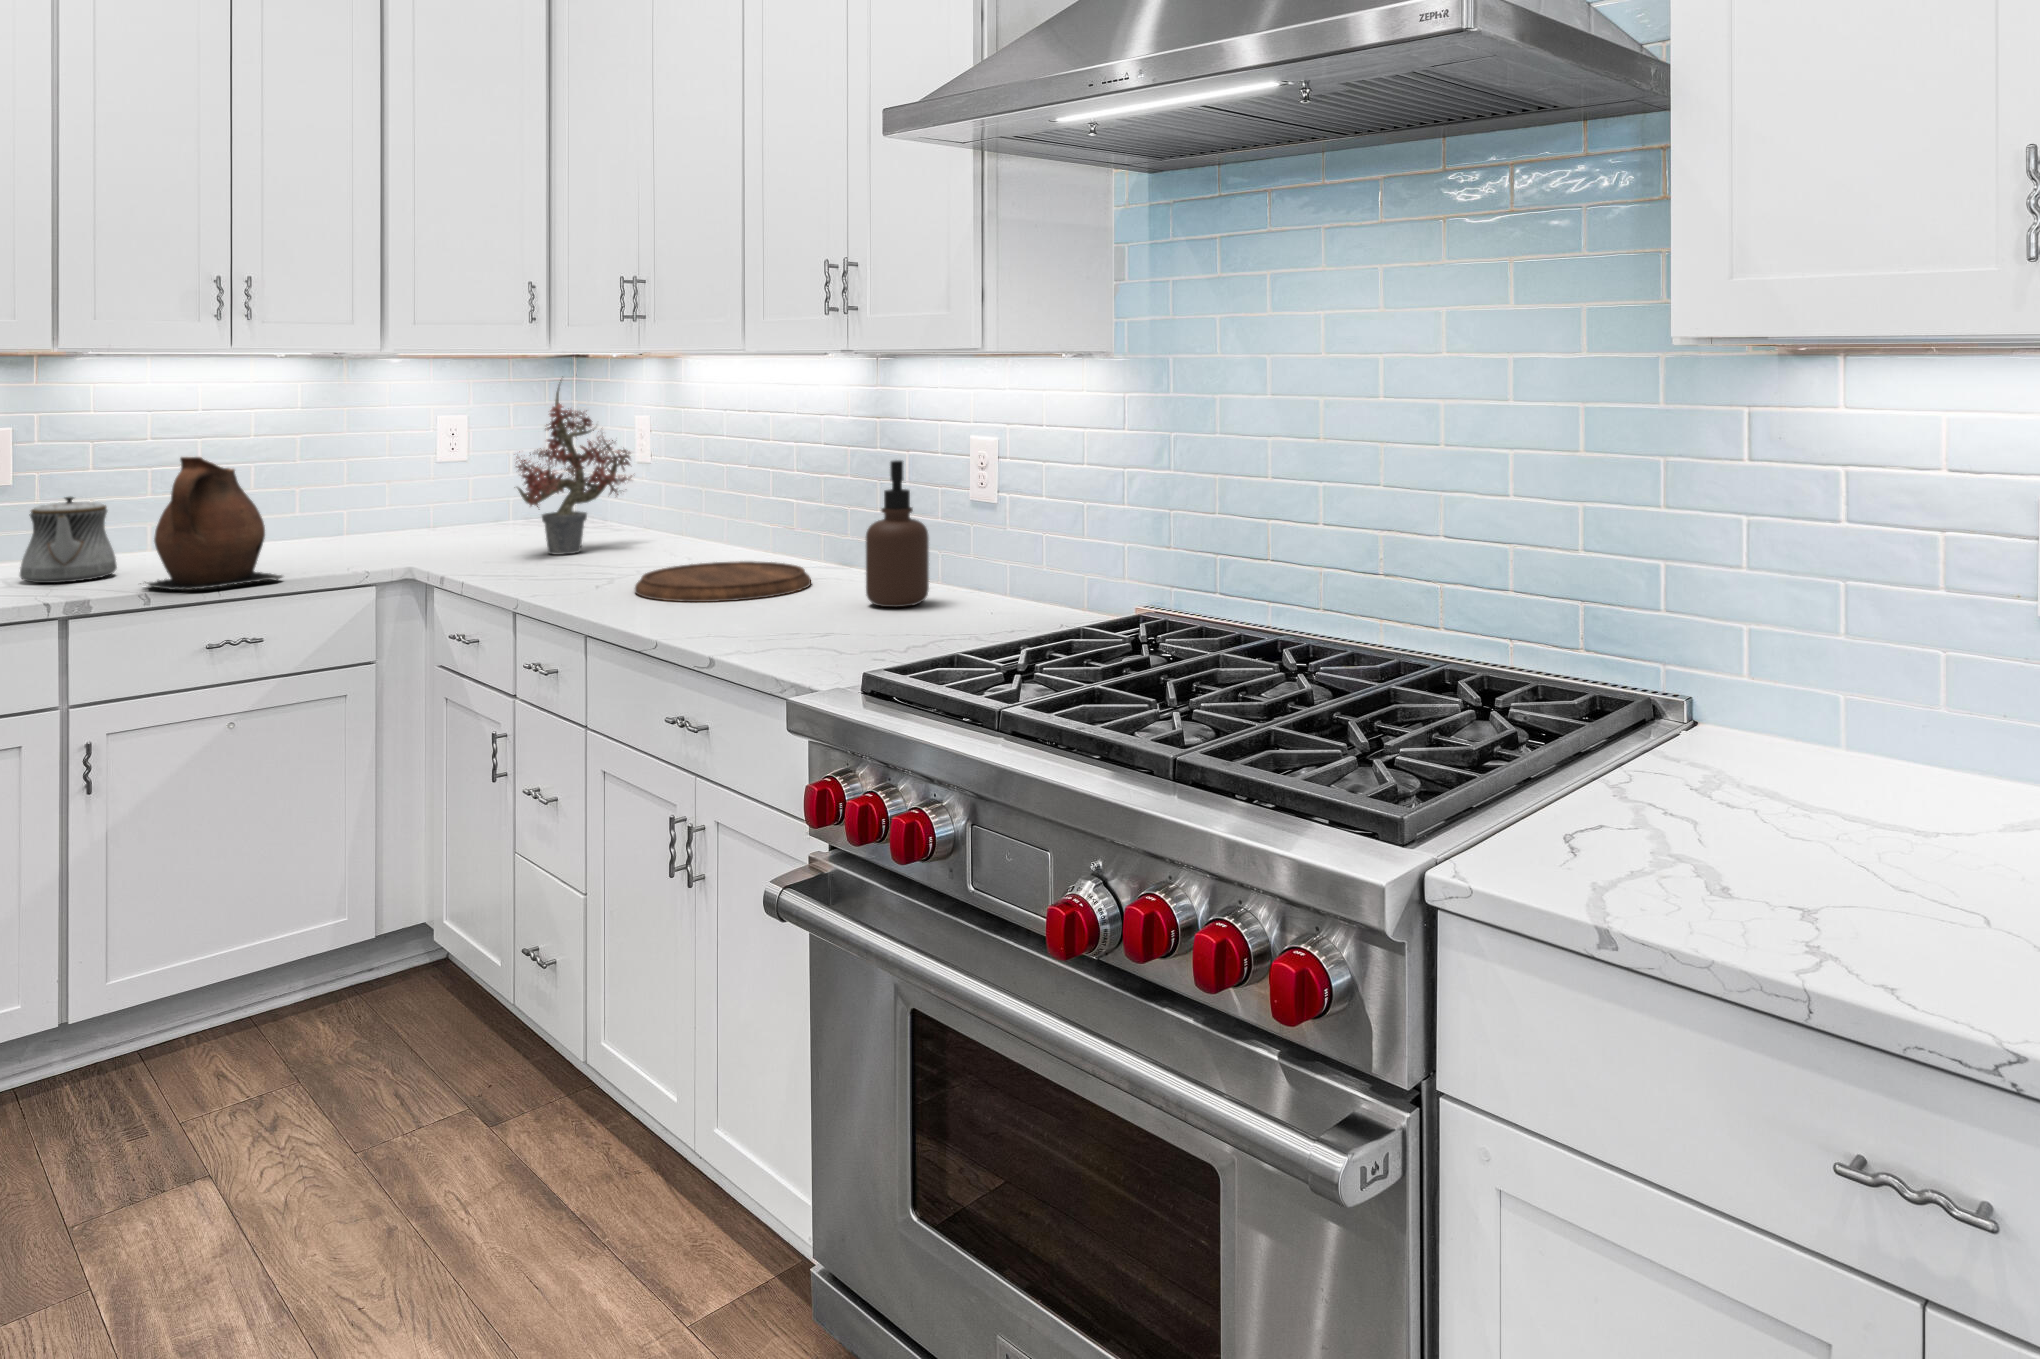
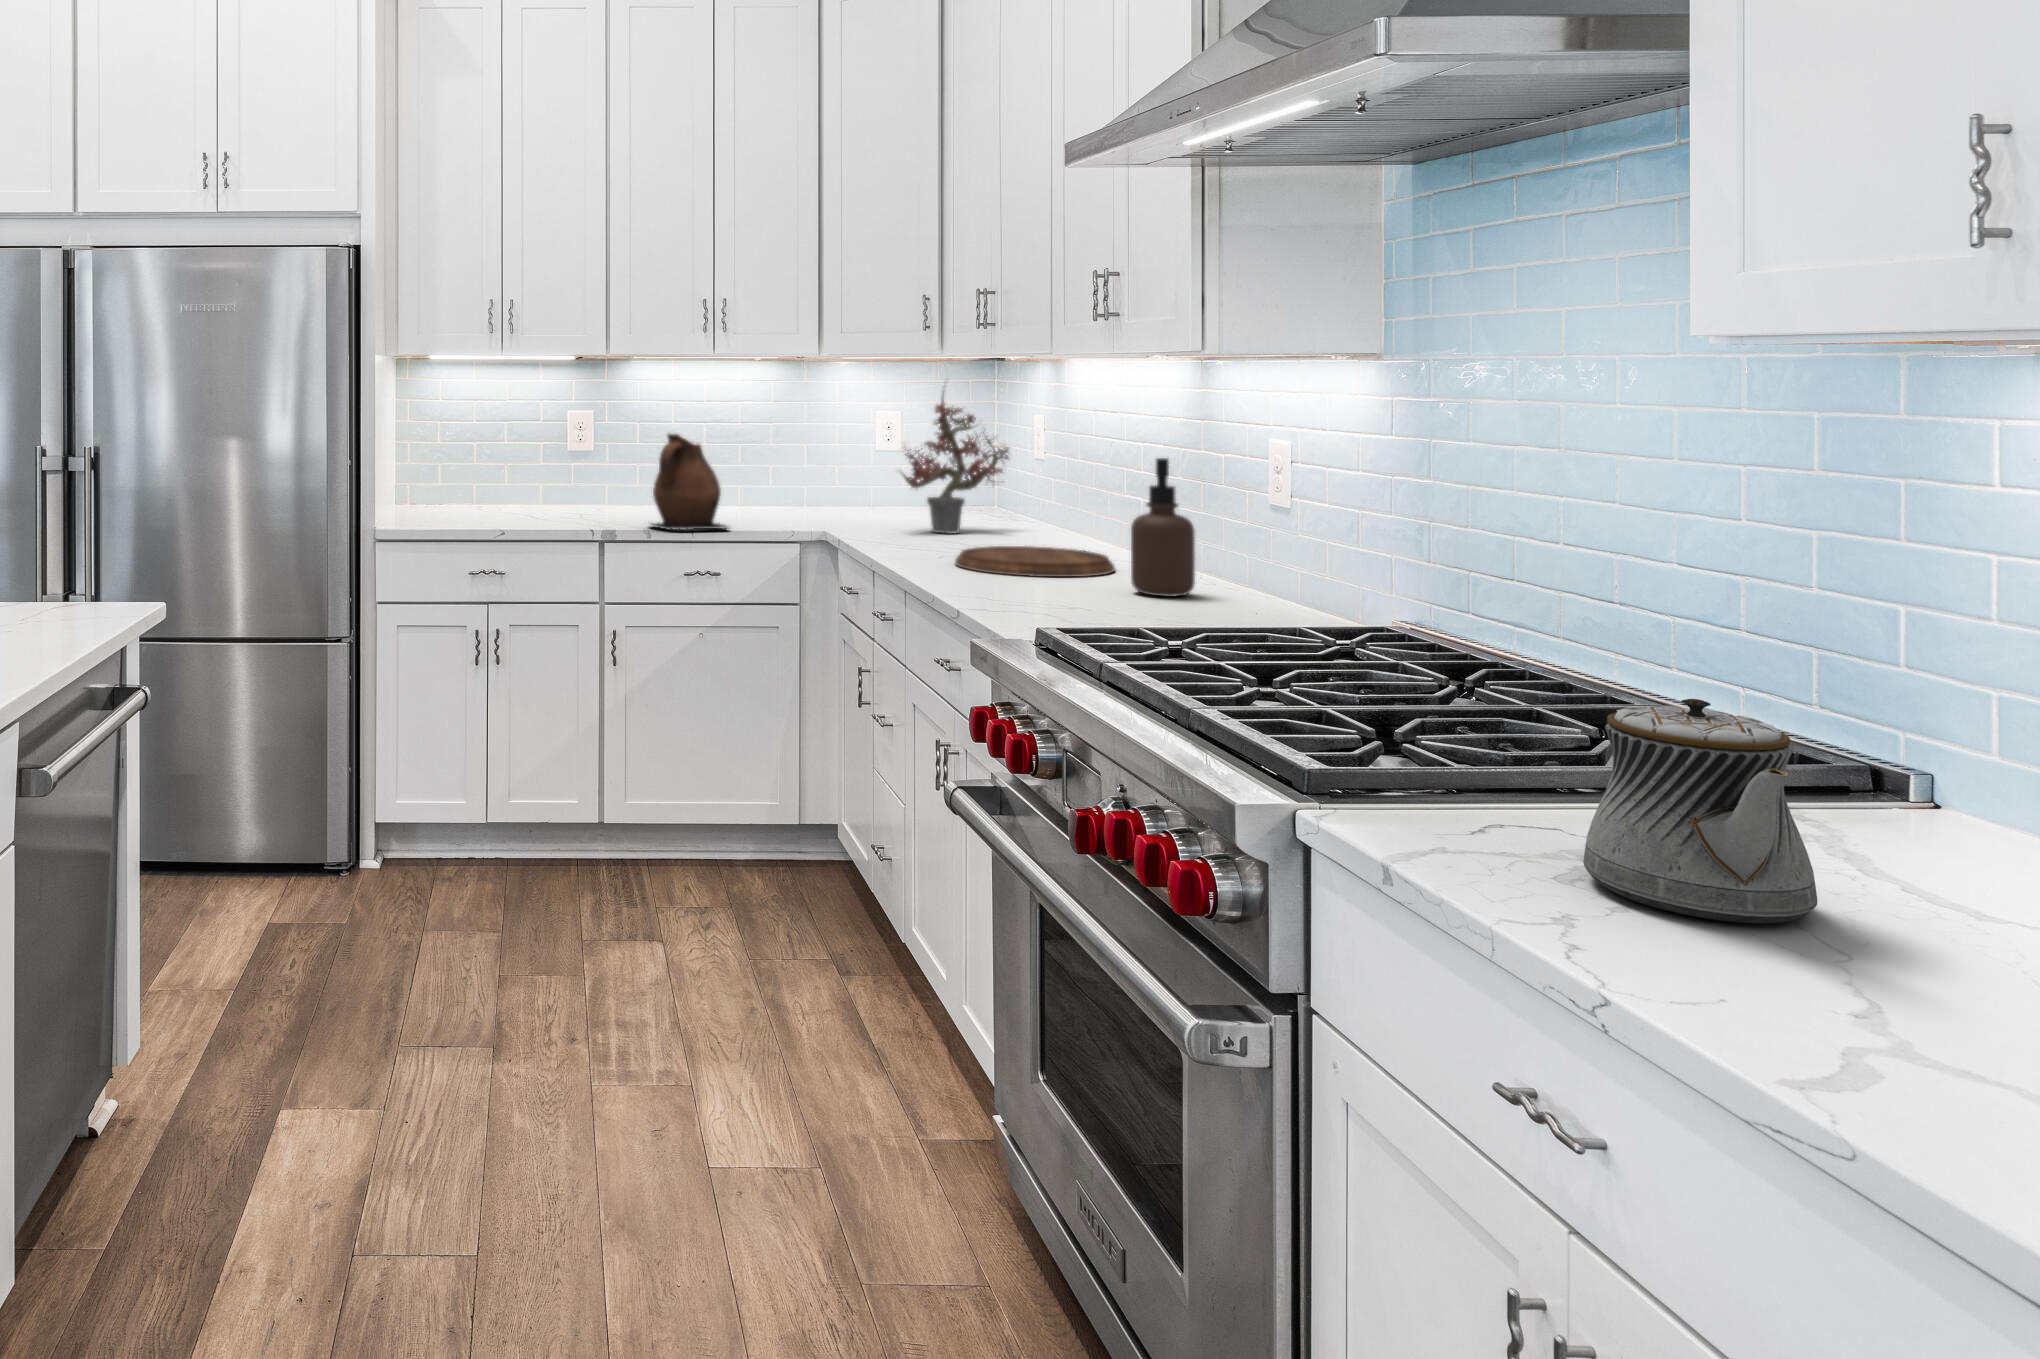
teapot: present [20,497,117,583] -> present [1583,699,1818,924]

